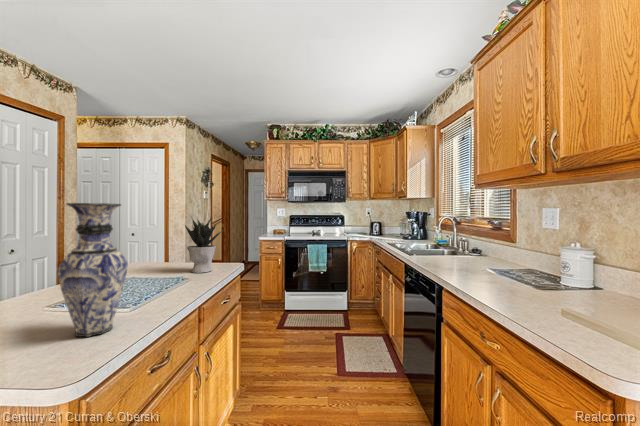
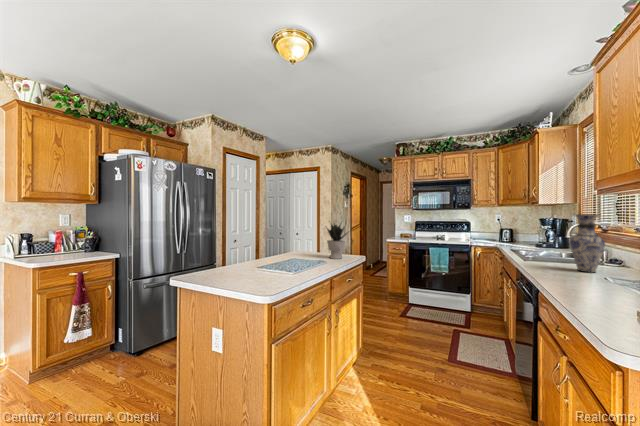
vase: present [58,203,128,337] -> present [569,214,605,273]

